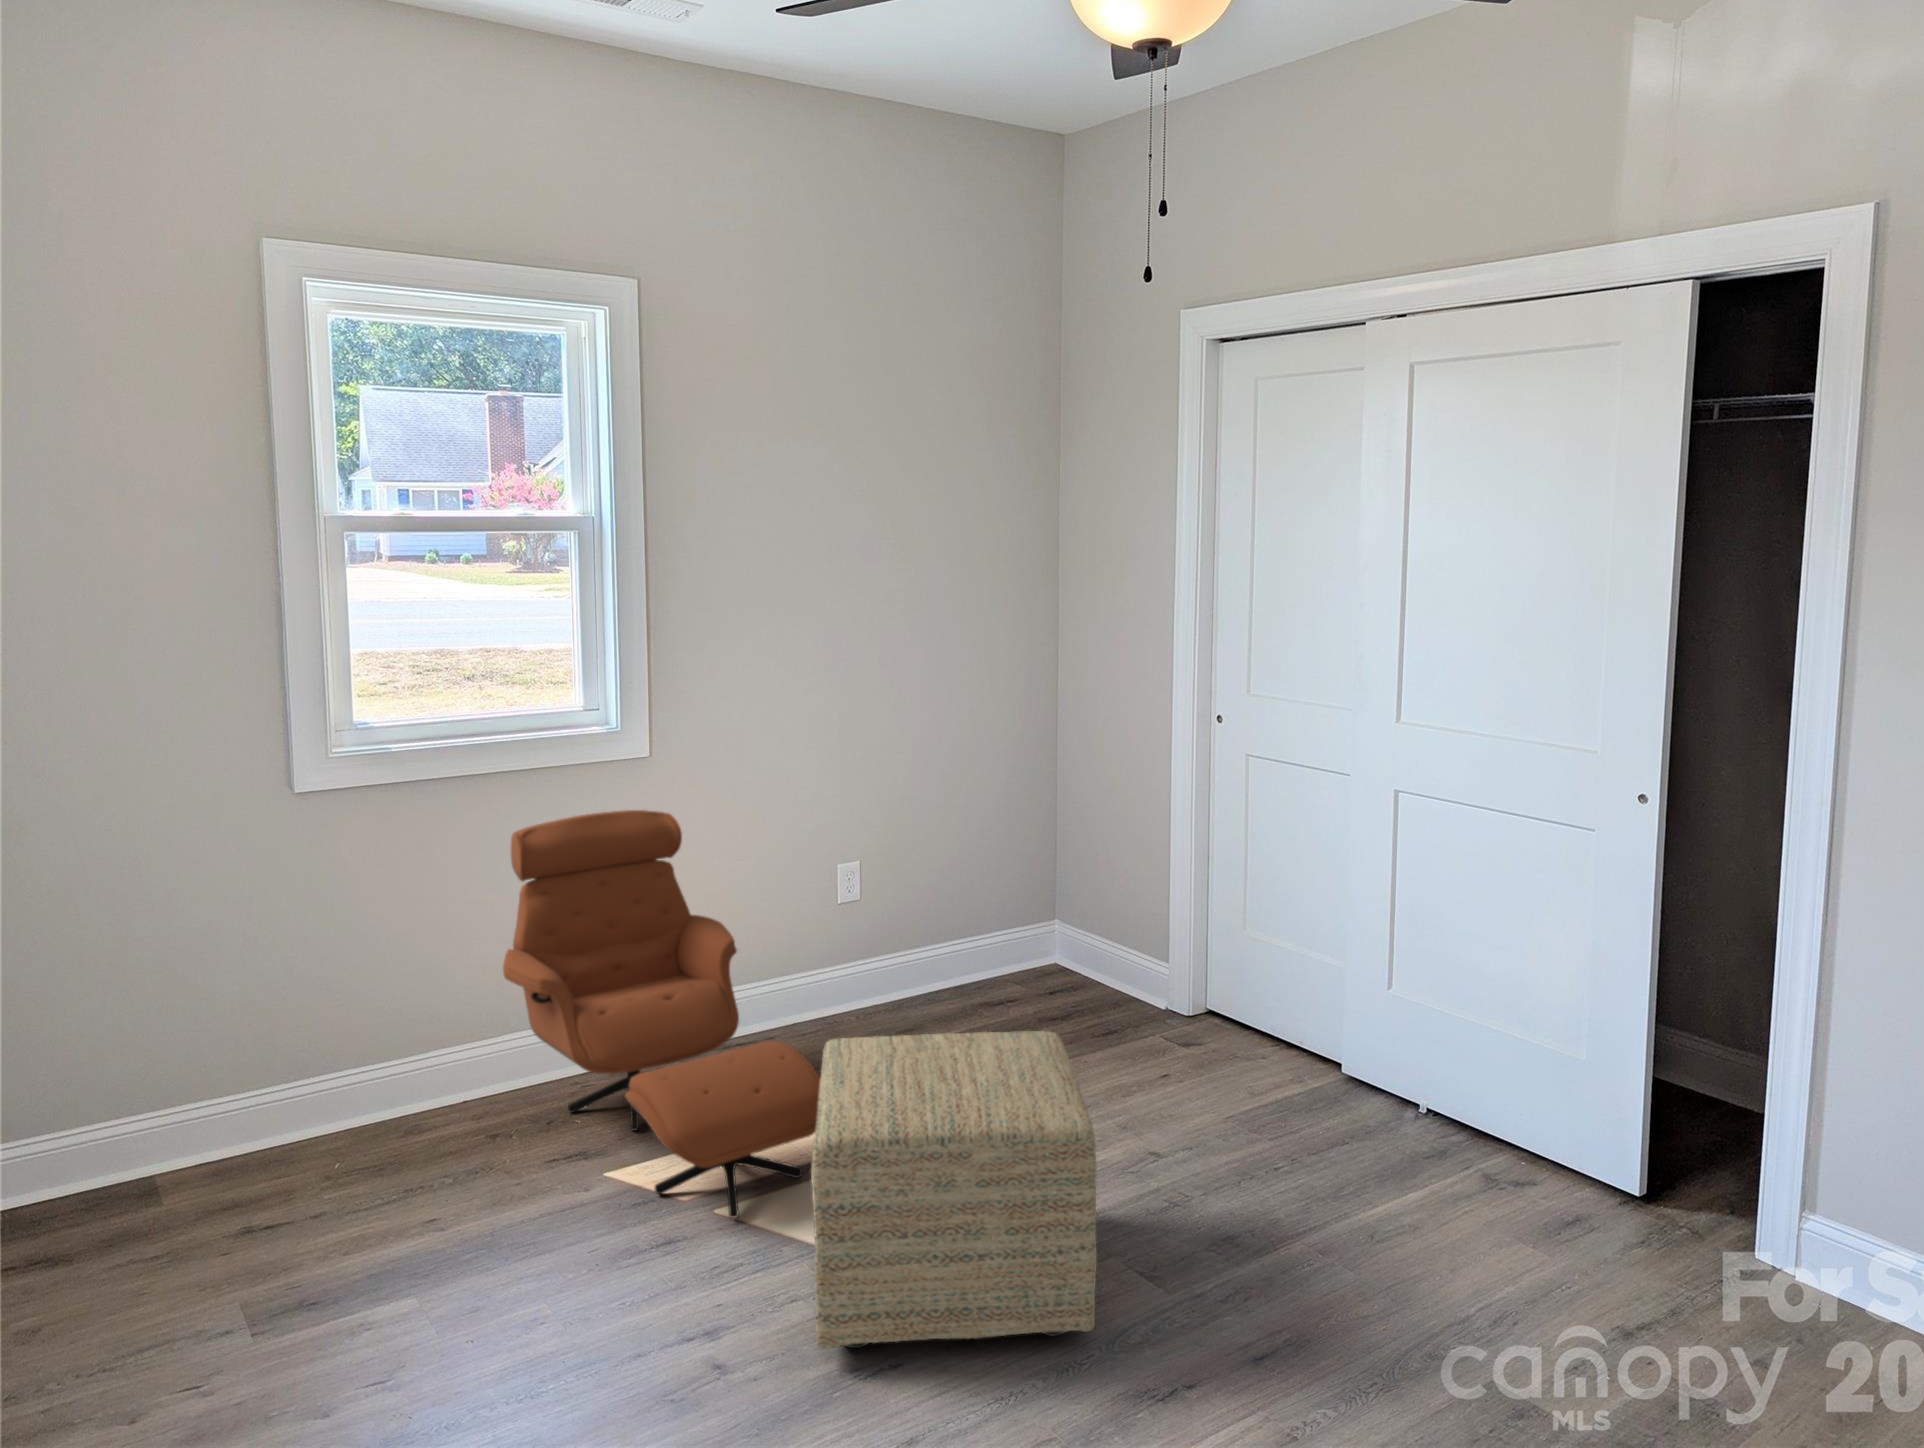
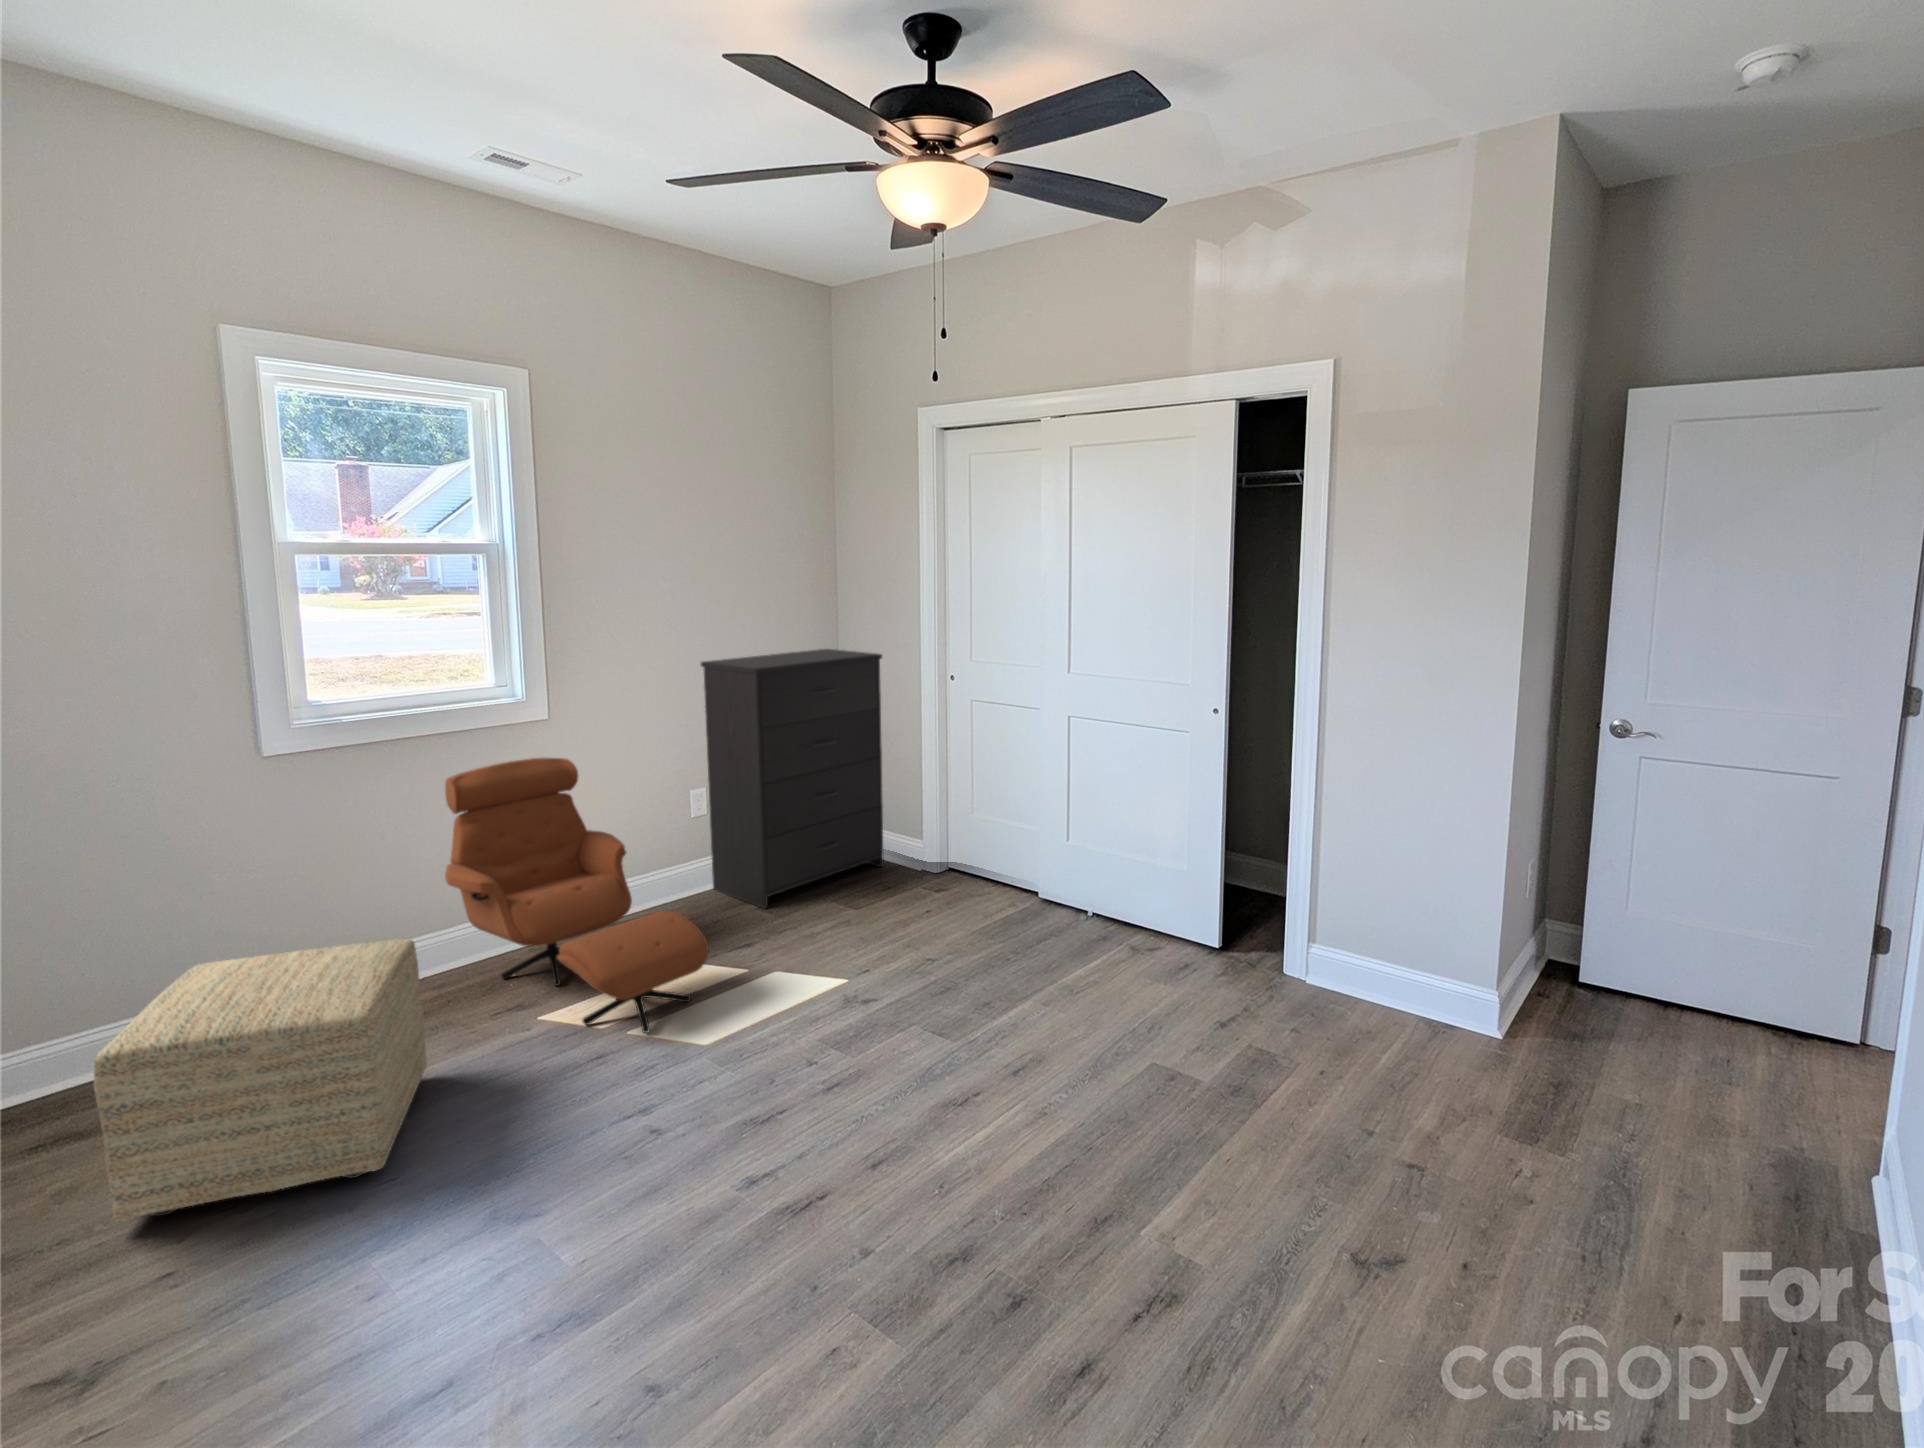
dresser: none [857,669,1117,1046] -> present [701,649,884,908]
ottoman: present [811,1031,1097,1349] -> present [94,939,427,1223]

